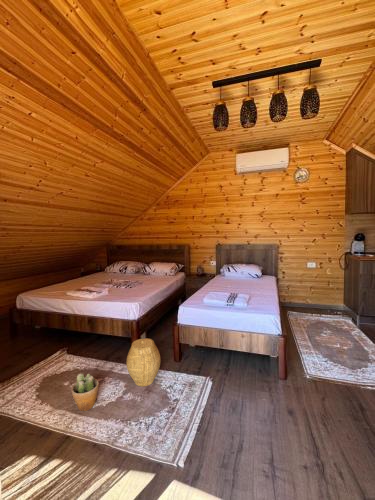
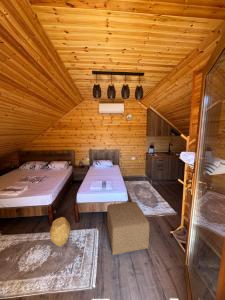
ottoman: none [229,333,317,437] -> present [107,202,149,255]
potted plant: present [72,373,99,411] -> none [13,254,33,279]

